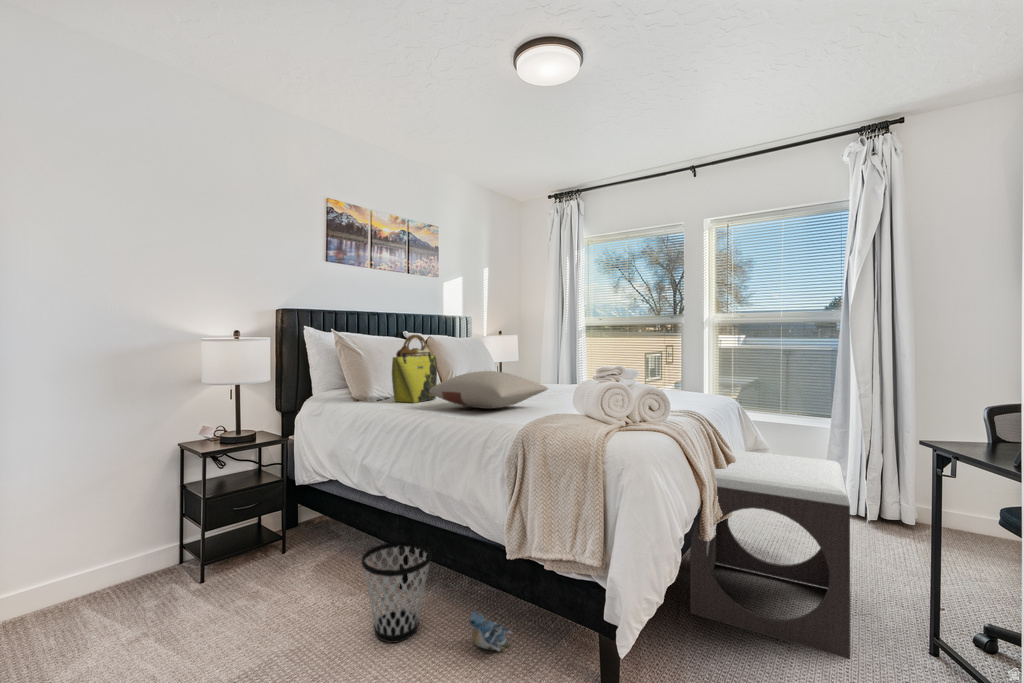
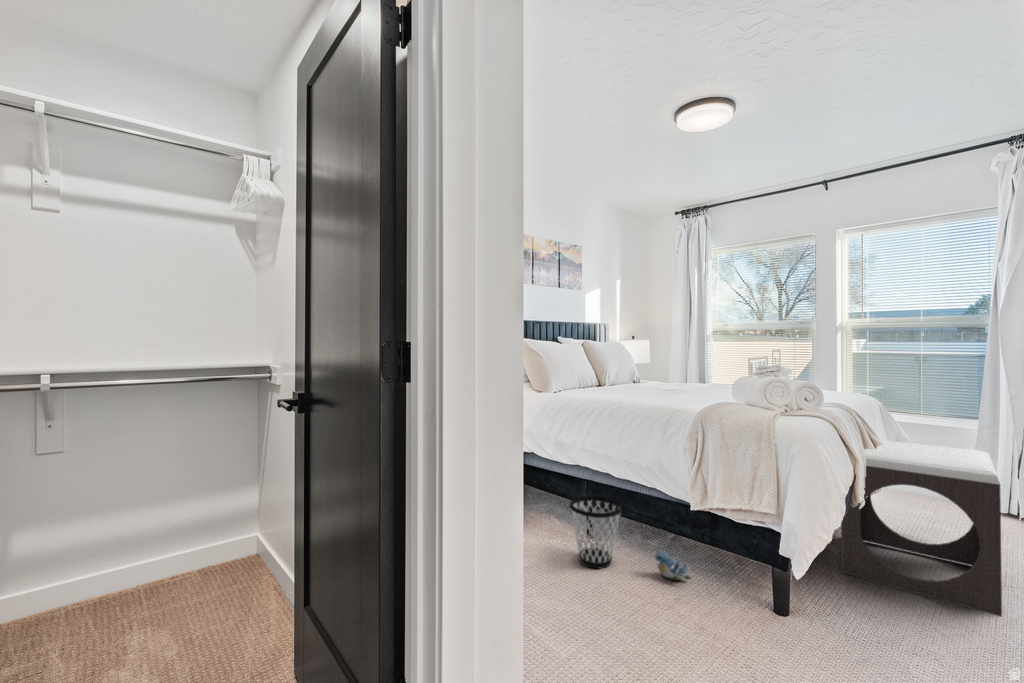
tote bag: present [392,335,437,403] -> none [572,338,603,393]
pillow: present [429,371,548,409] -> none [609,368,705,397]

